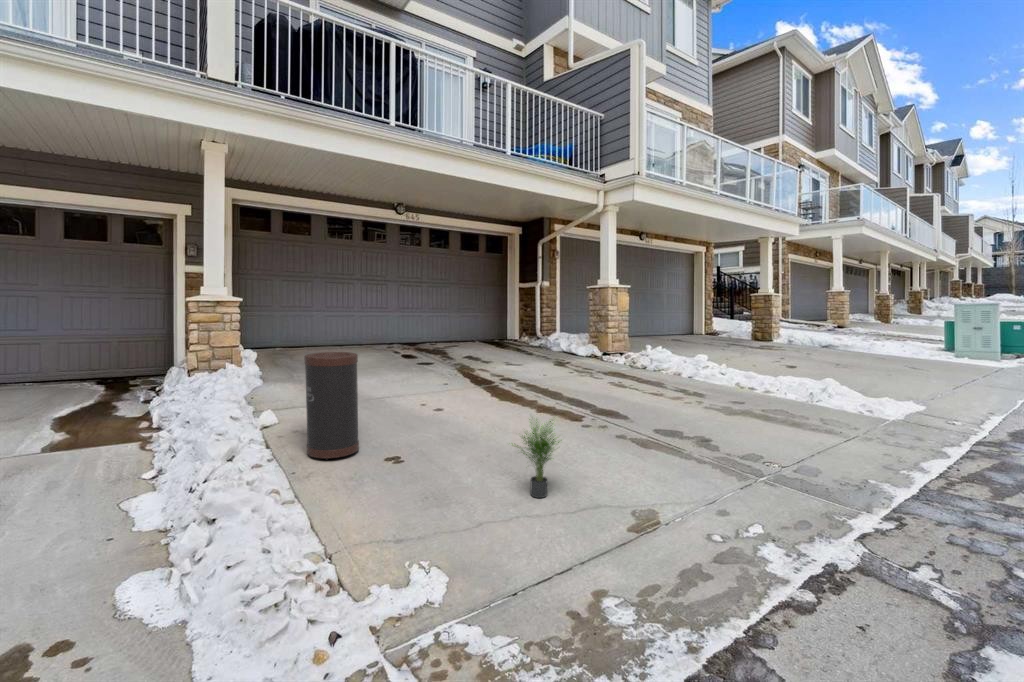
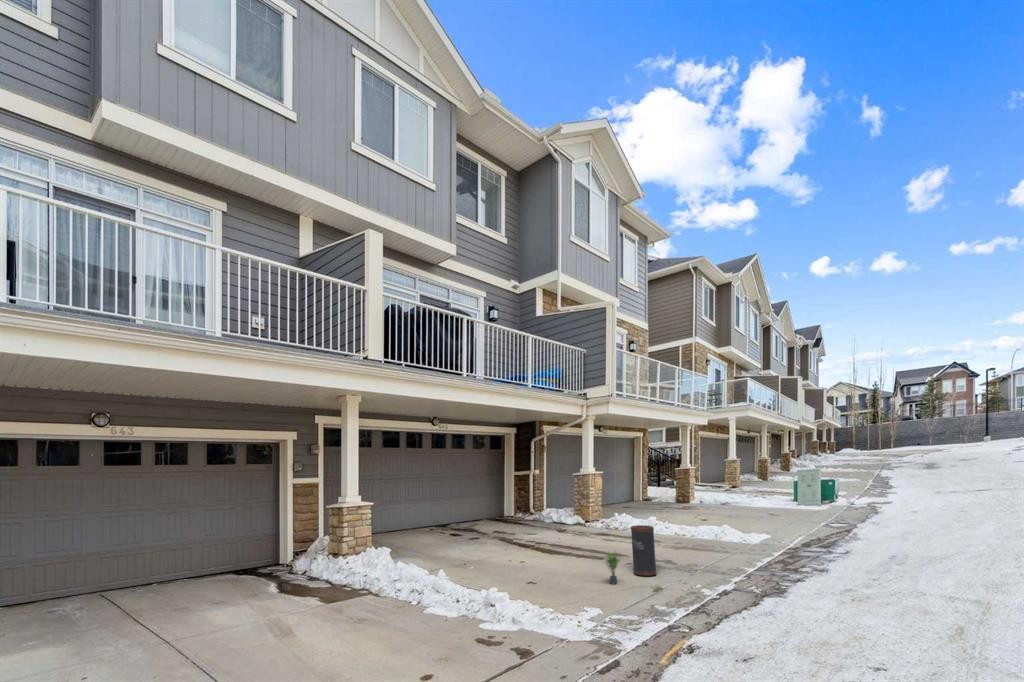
trash can: present [304,352,359,460] -> present [631,525,656,576]

